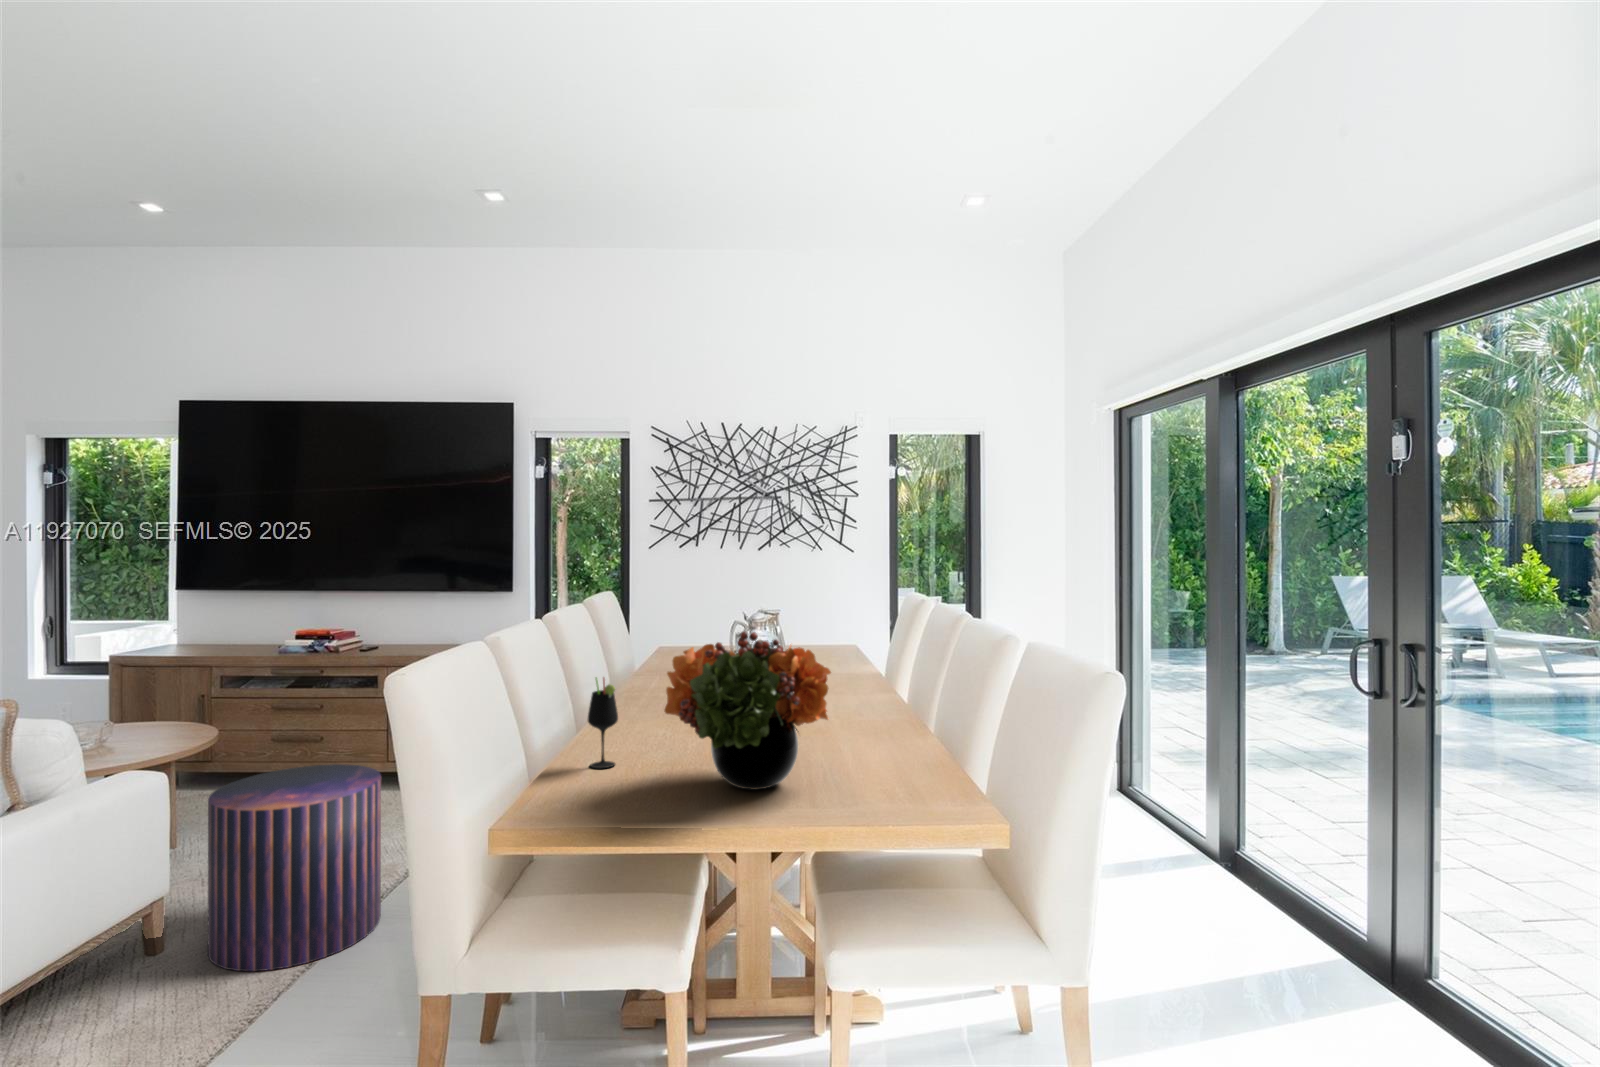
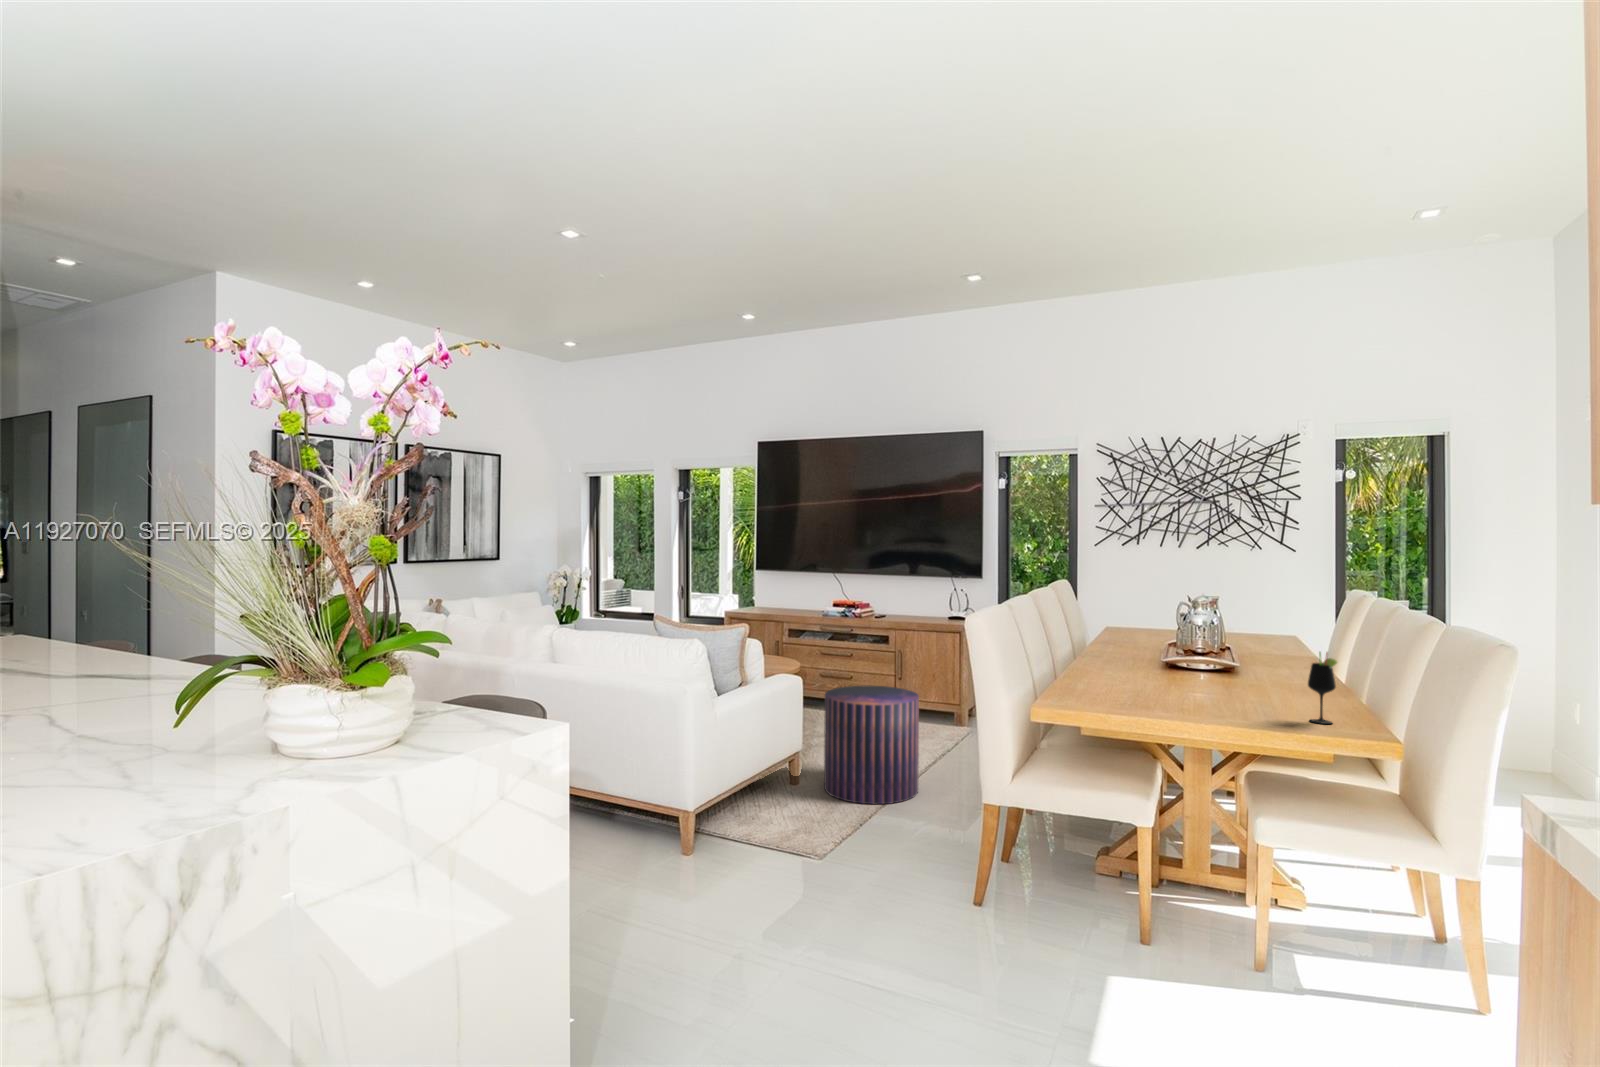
flower arrangement: present [664,631,831,790] -> none [1133,602,1261,707]
wine glass: present [588,678,618,768] -> present [1308,652,1337,724]

